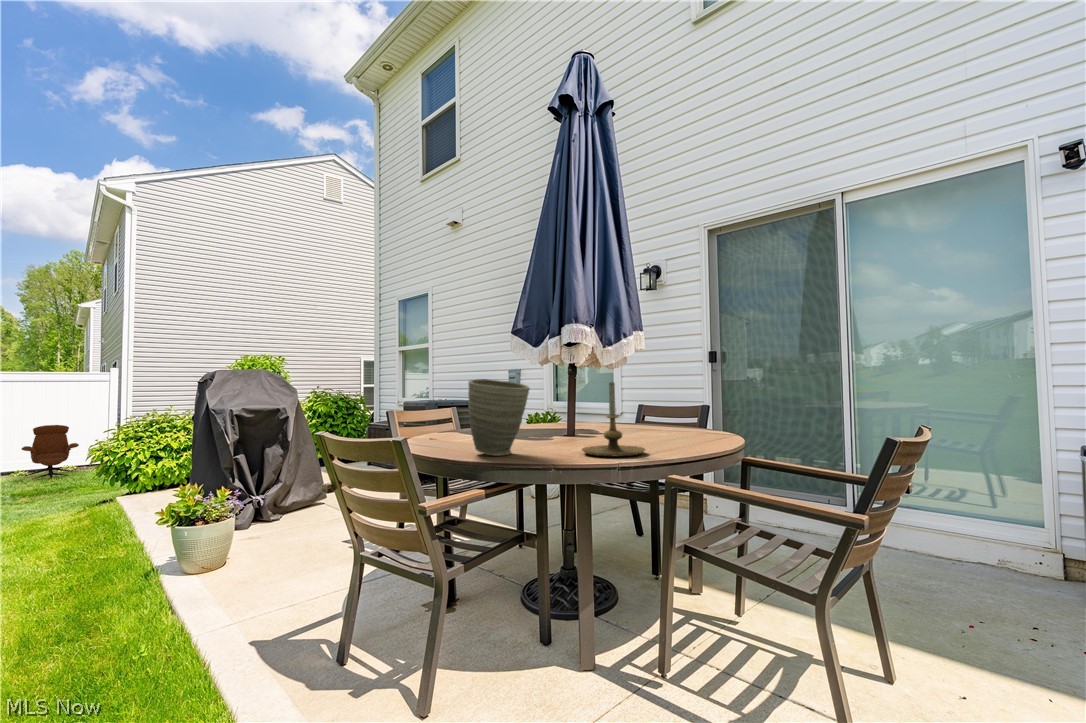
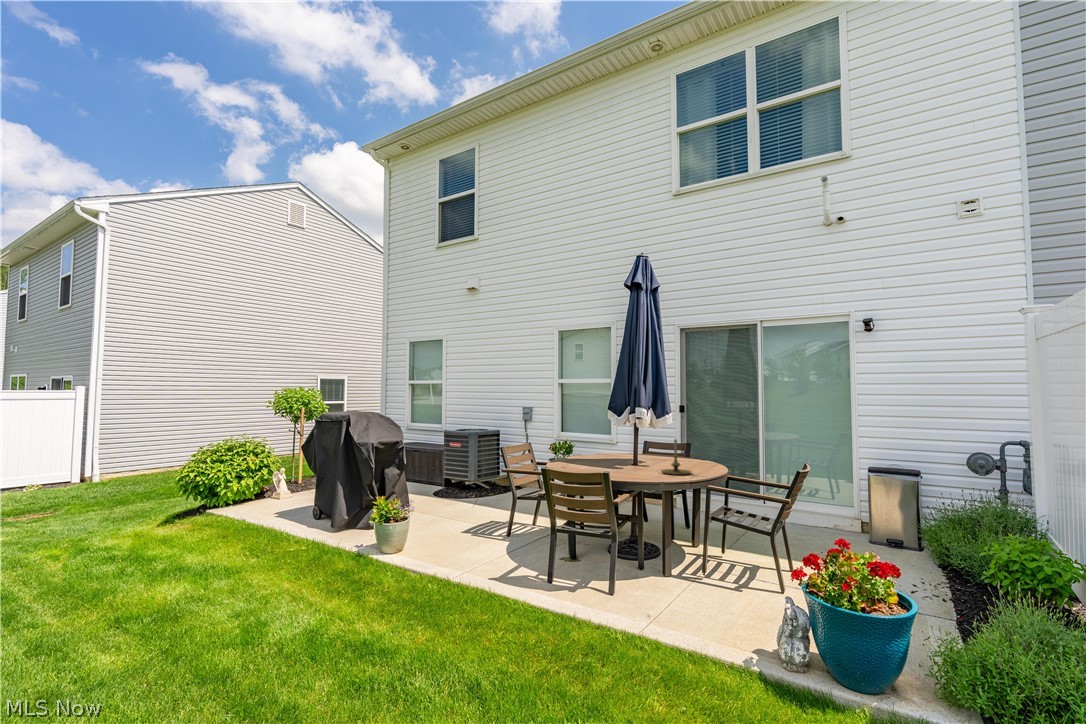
vase: present [468,379,530,456] -> none [609,436,639,475]
lounge chair: present [22,425,79,480] -> none [33,449,88,502]

